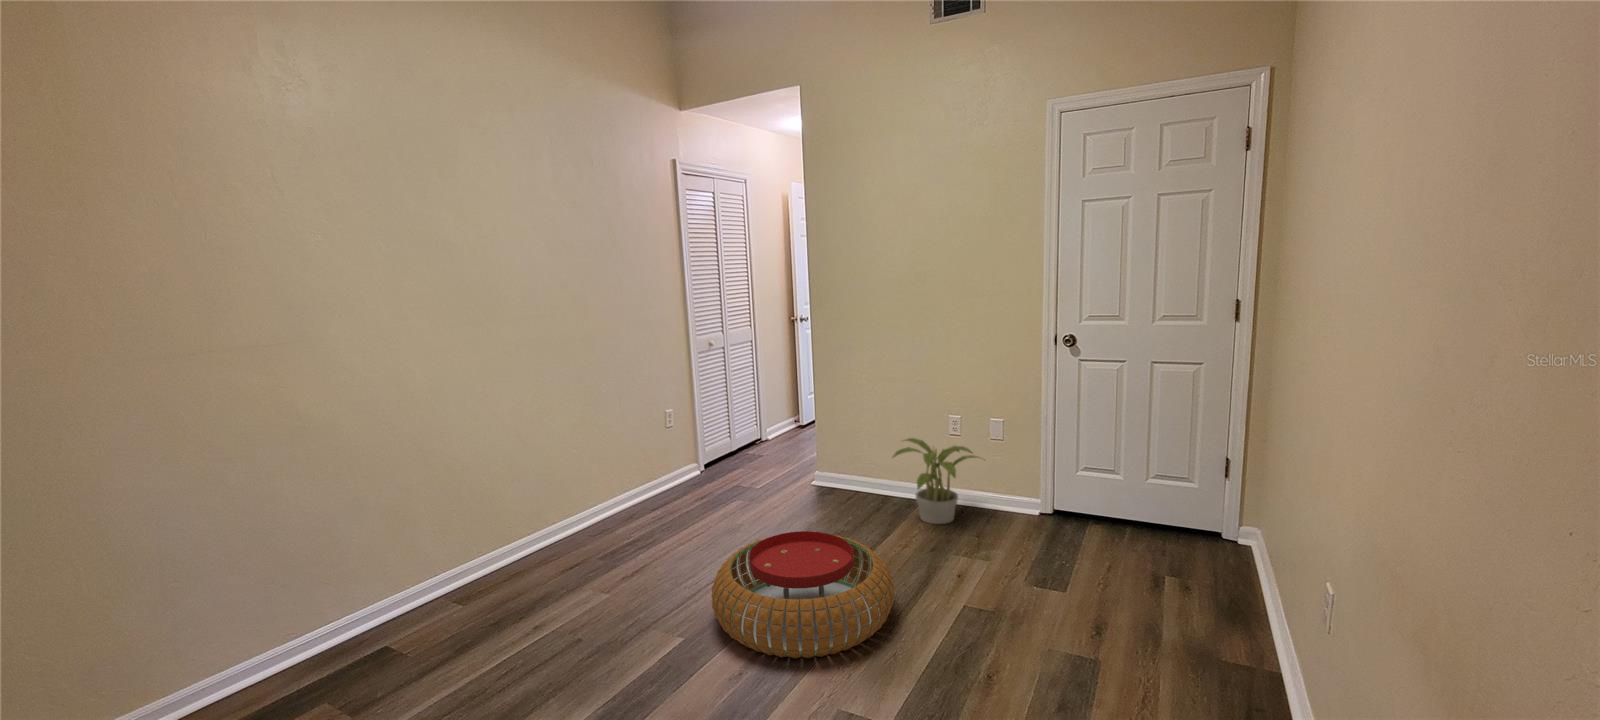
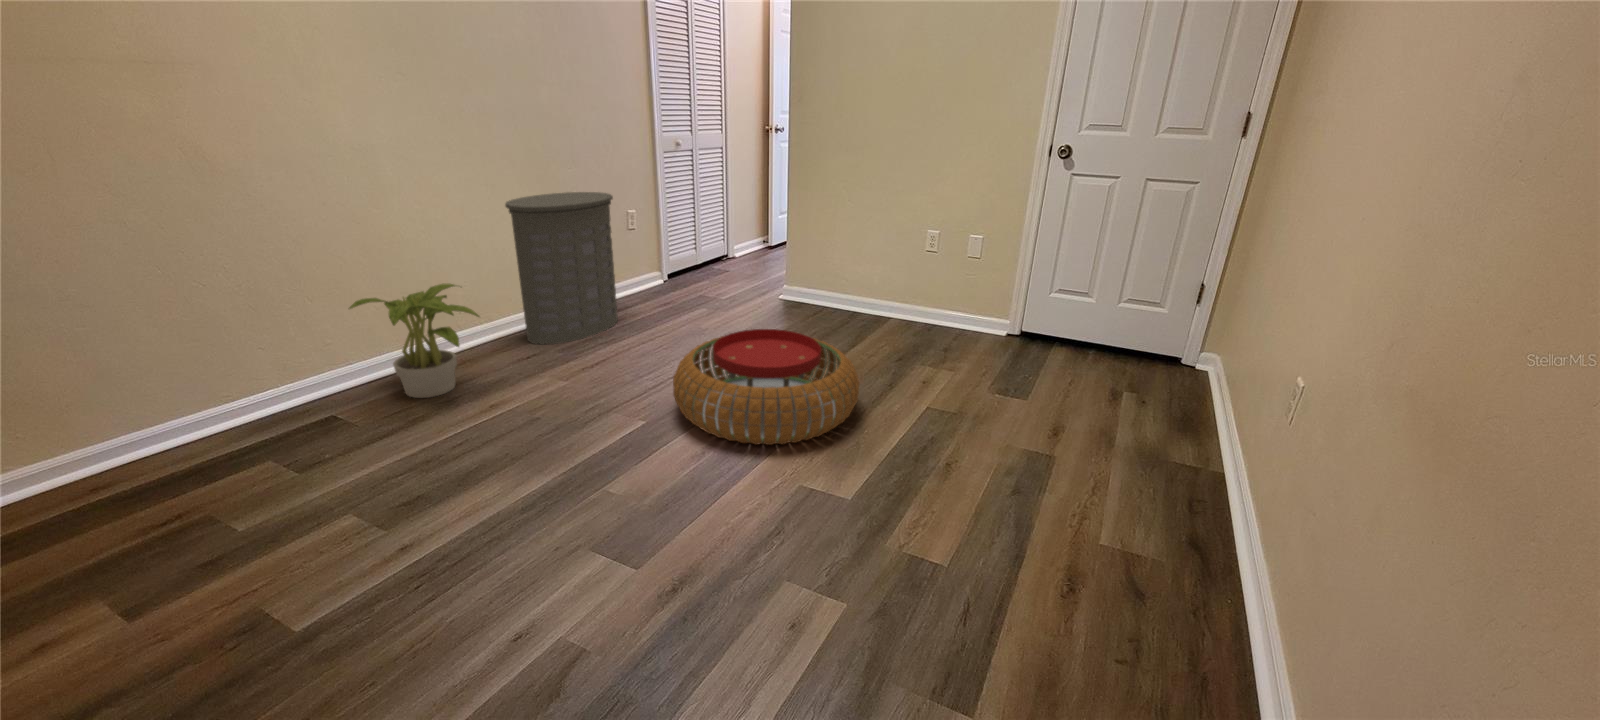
laundry hamper: none [556,400,657,551] -> present [505,192,618,345]
potted plant: present [893,438,978,524] -> present [349,283,479,398]

